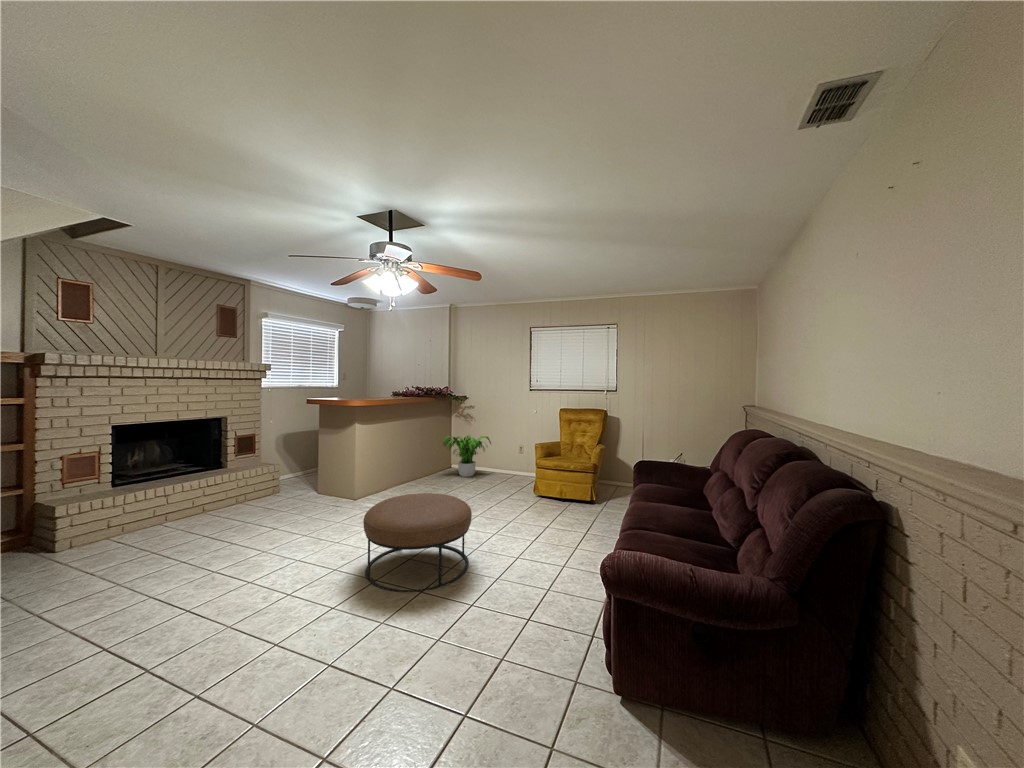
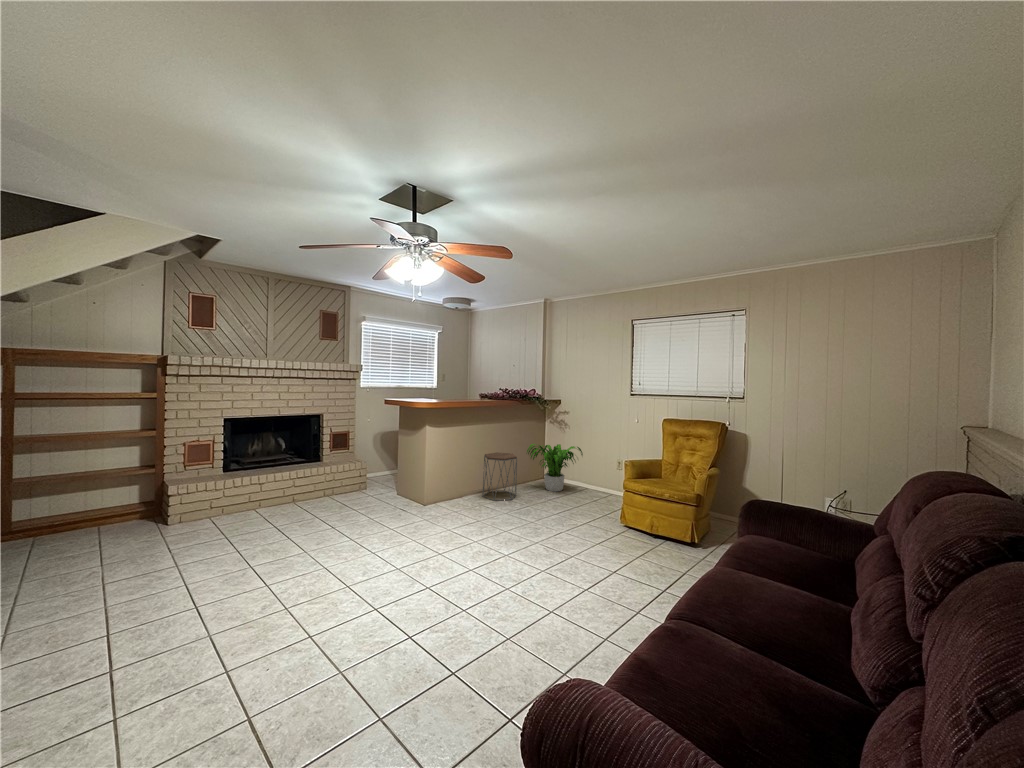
side table: none [407,446,439,489] -> present [483,452,517,501]
ottoman: present [363,493,472,592] -> none [366,512,493,637]

